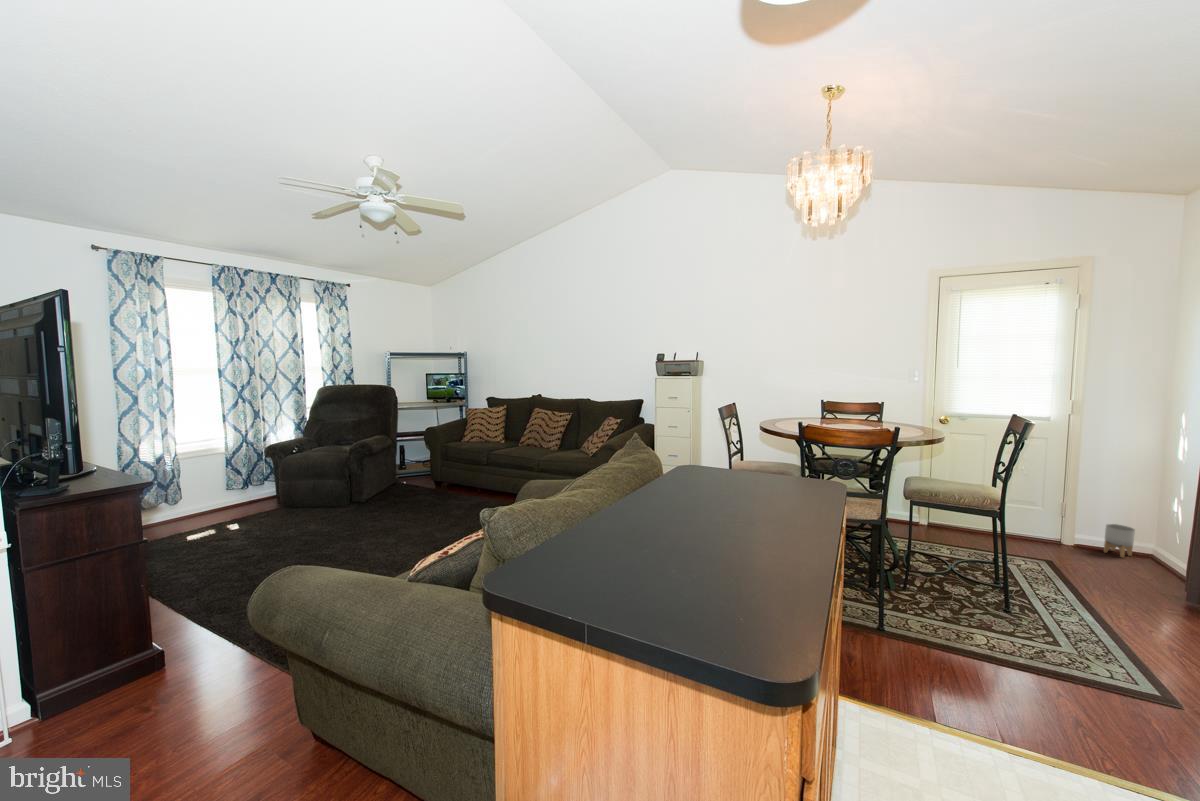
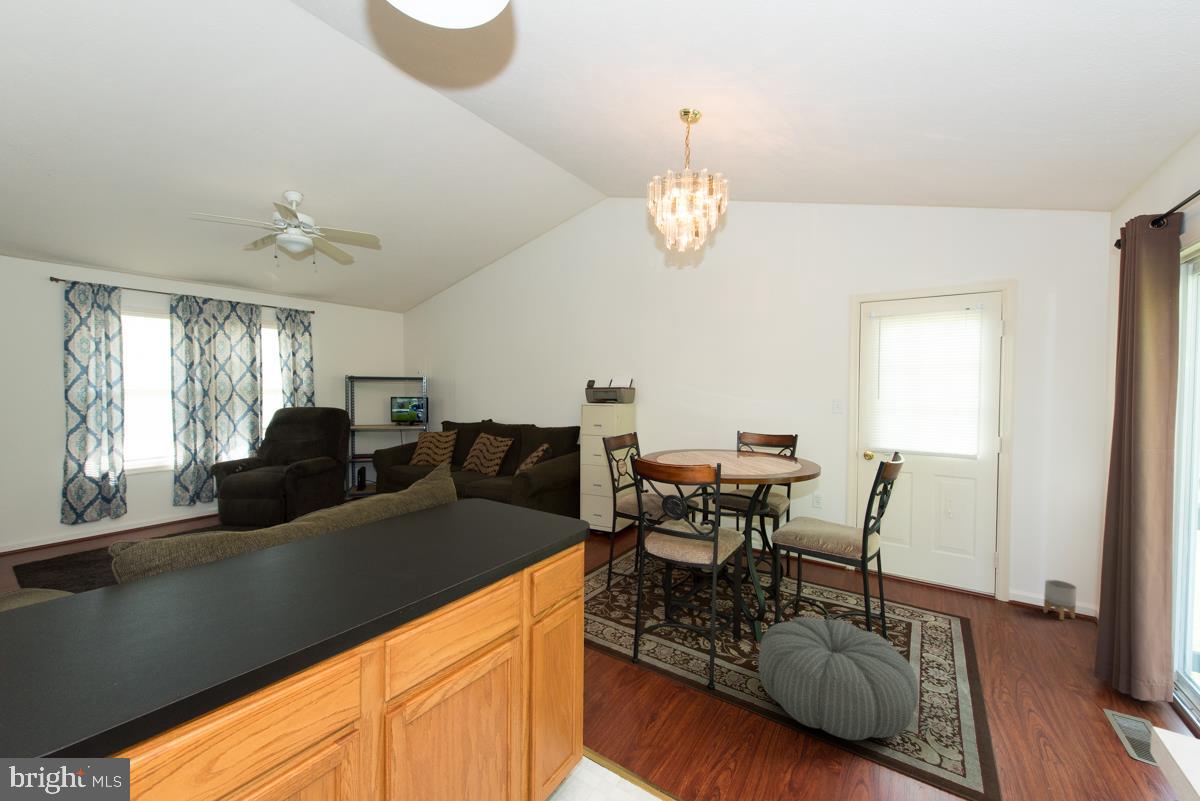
pouf: none [912,565,1078,665] -> present [758,617,918,740]

